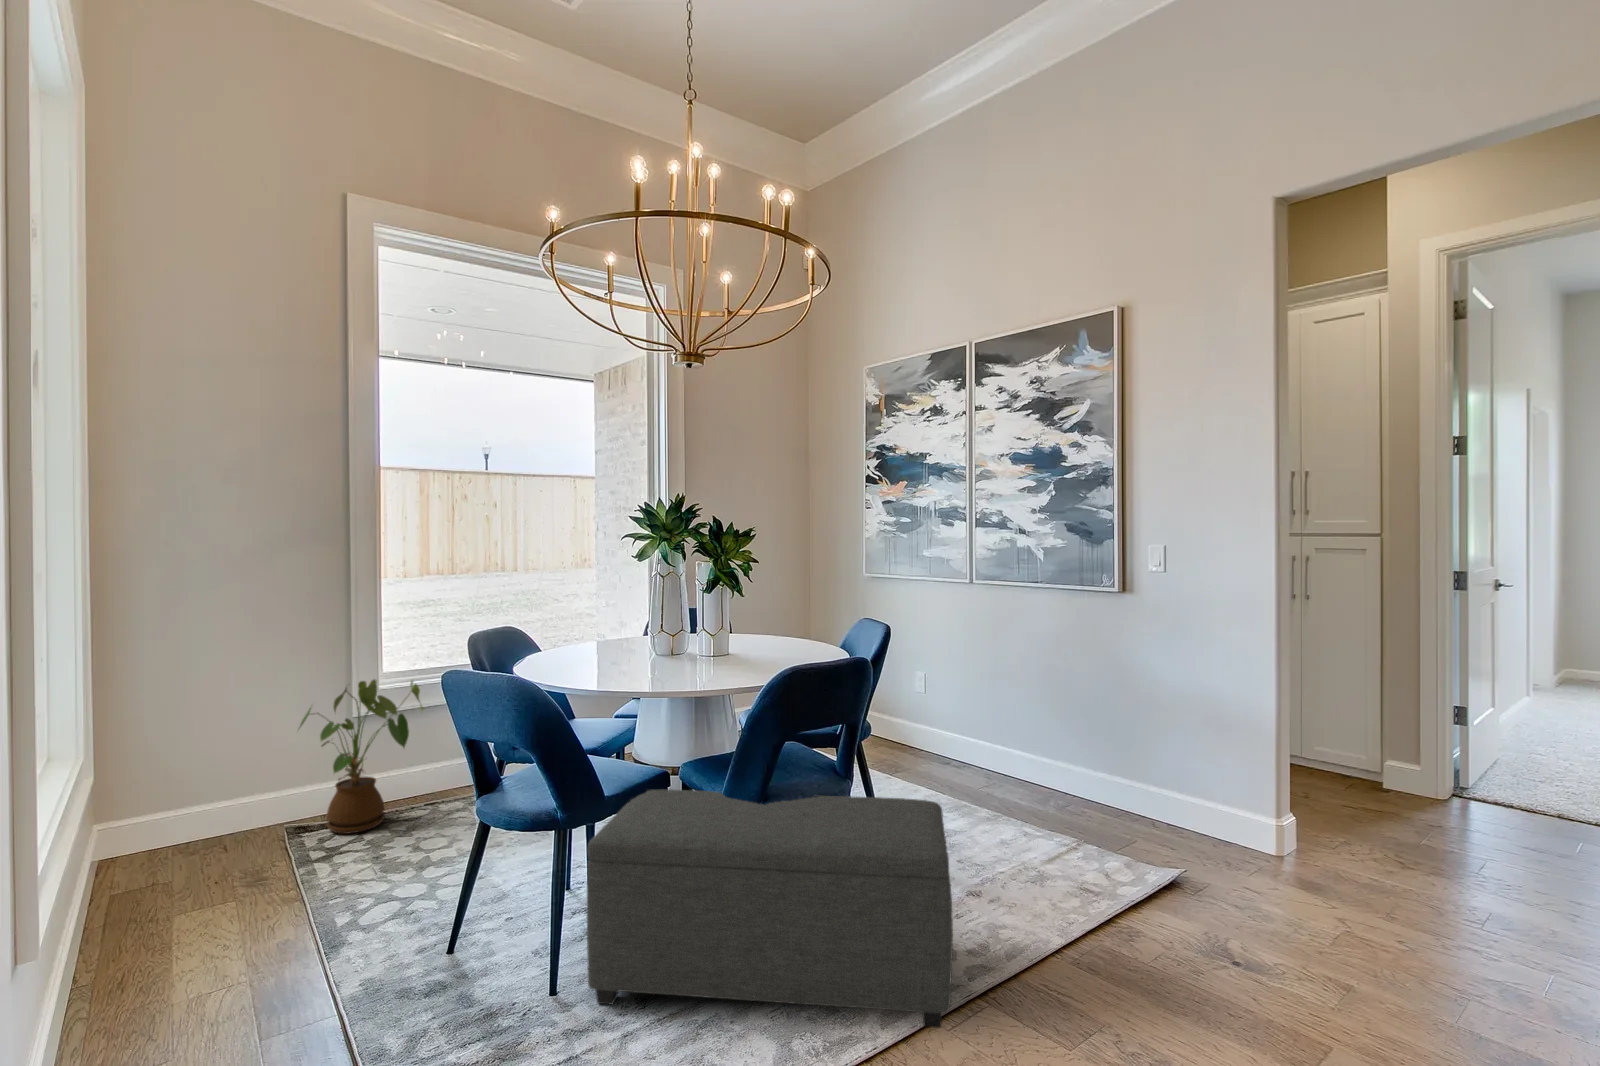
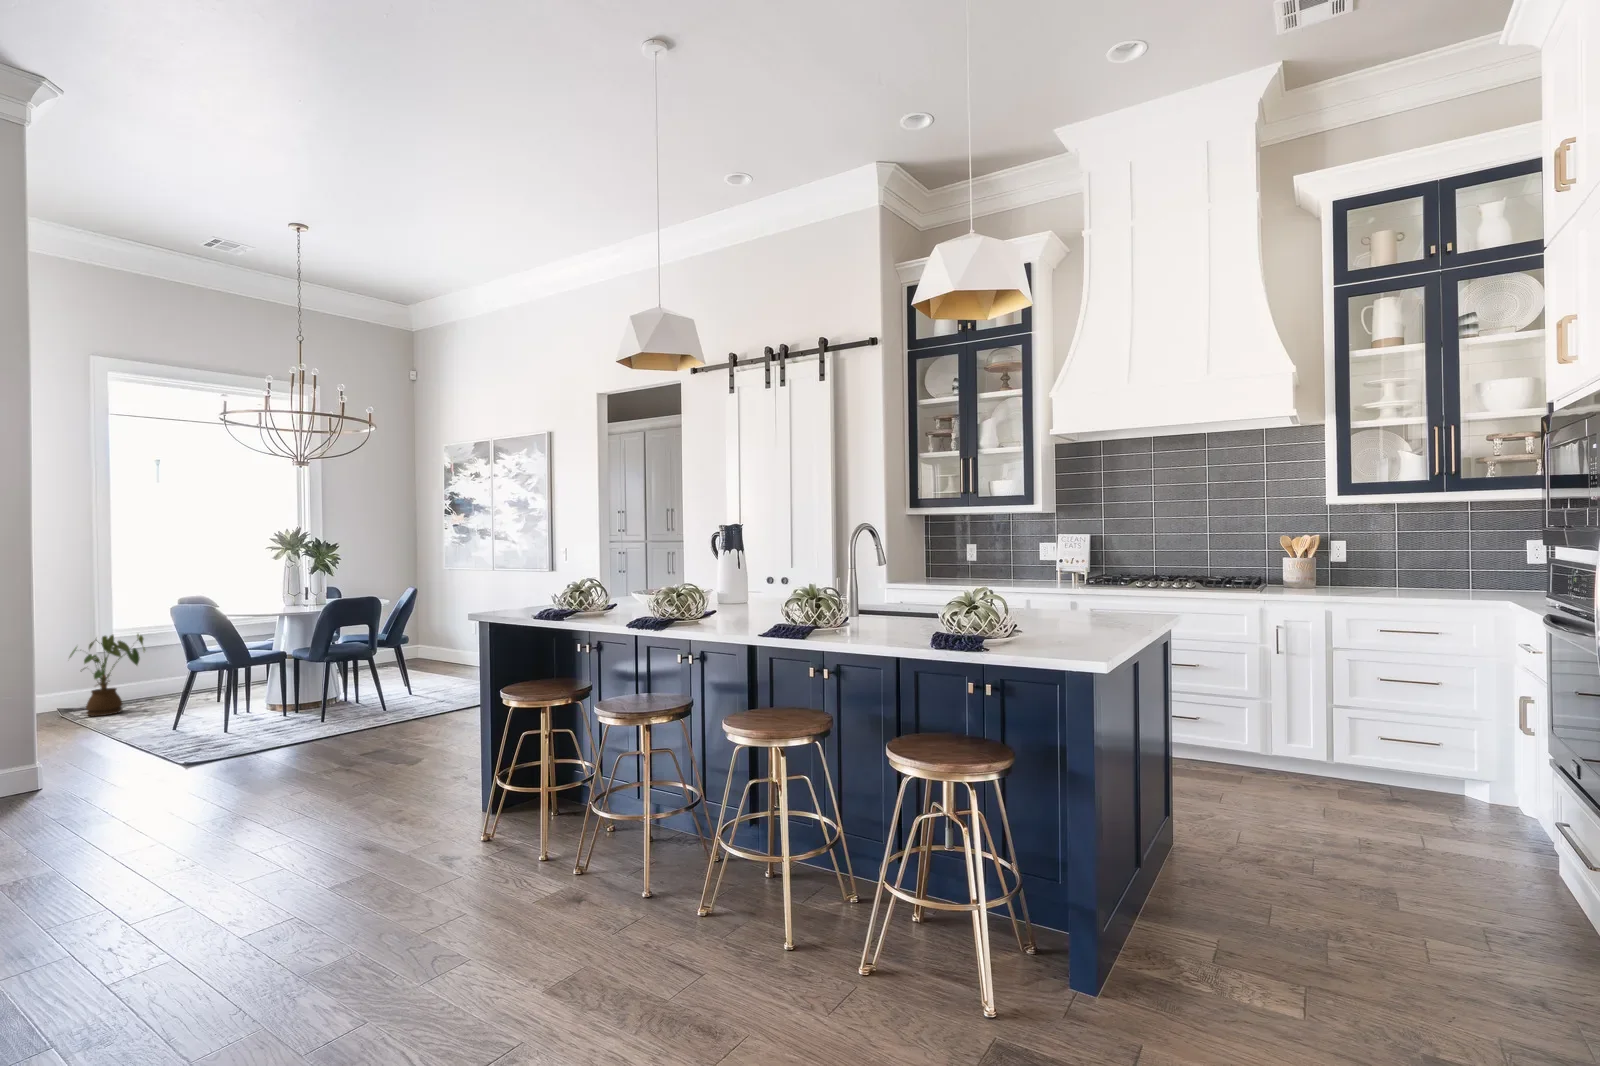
ottoman: present [587,790,953,1028] -> none [242,653,413,736]

